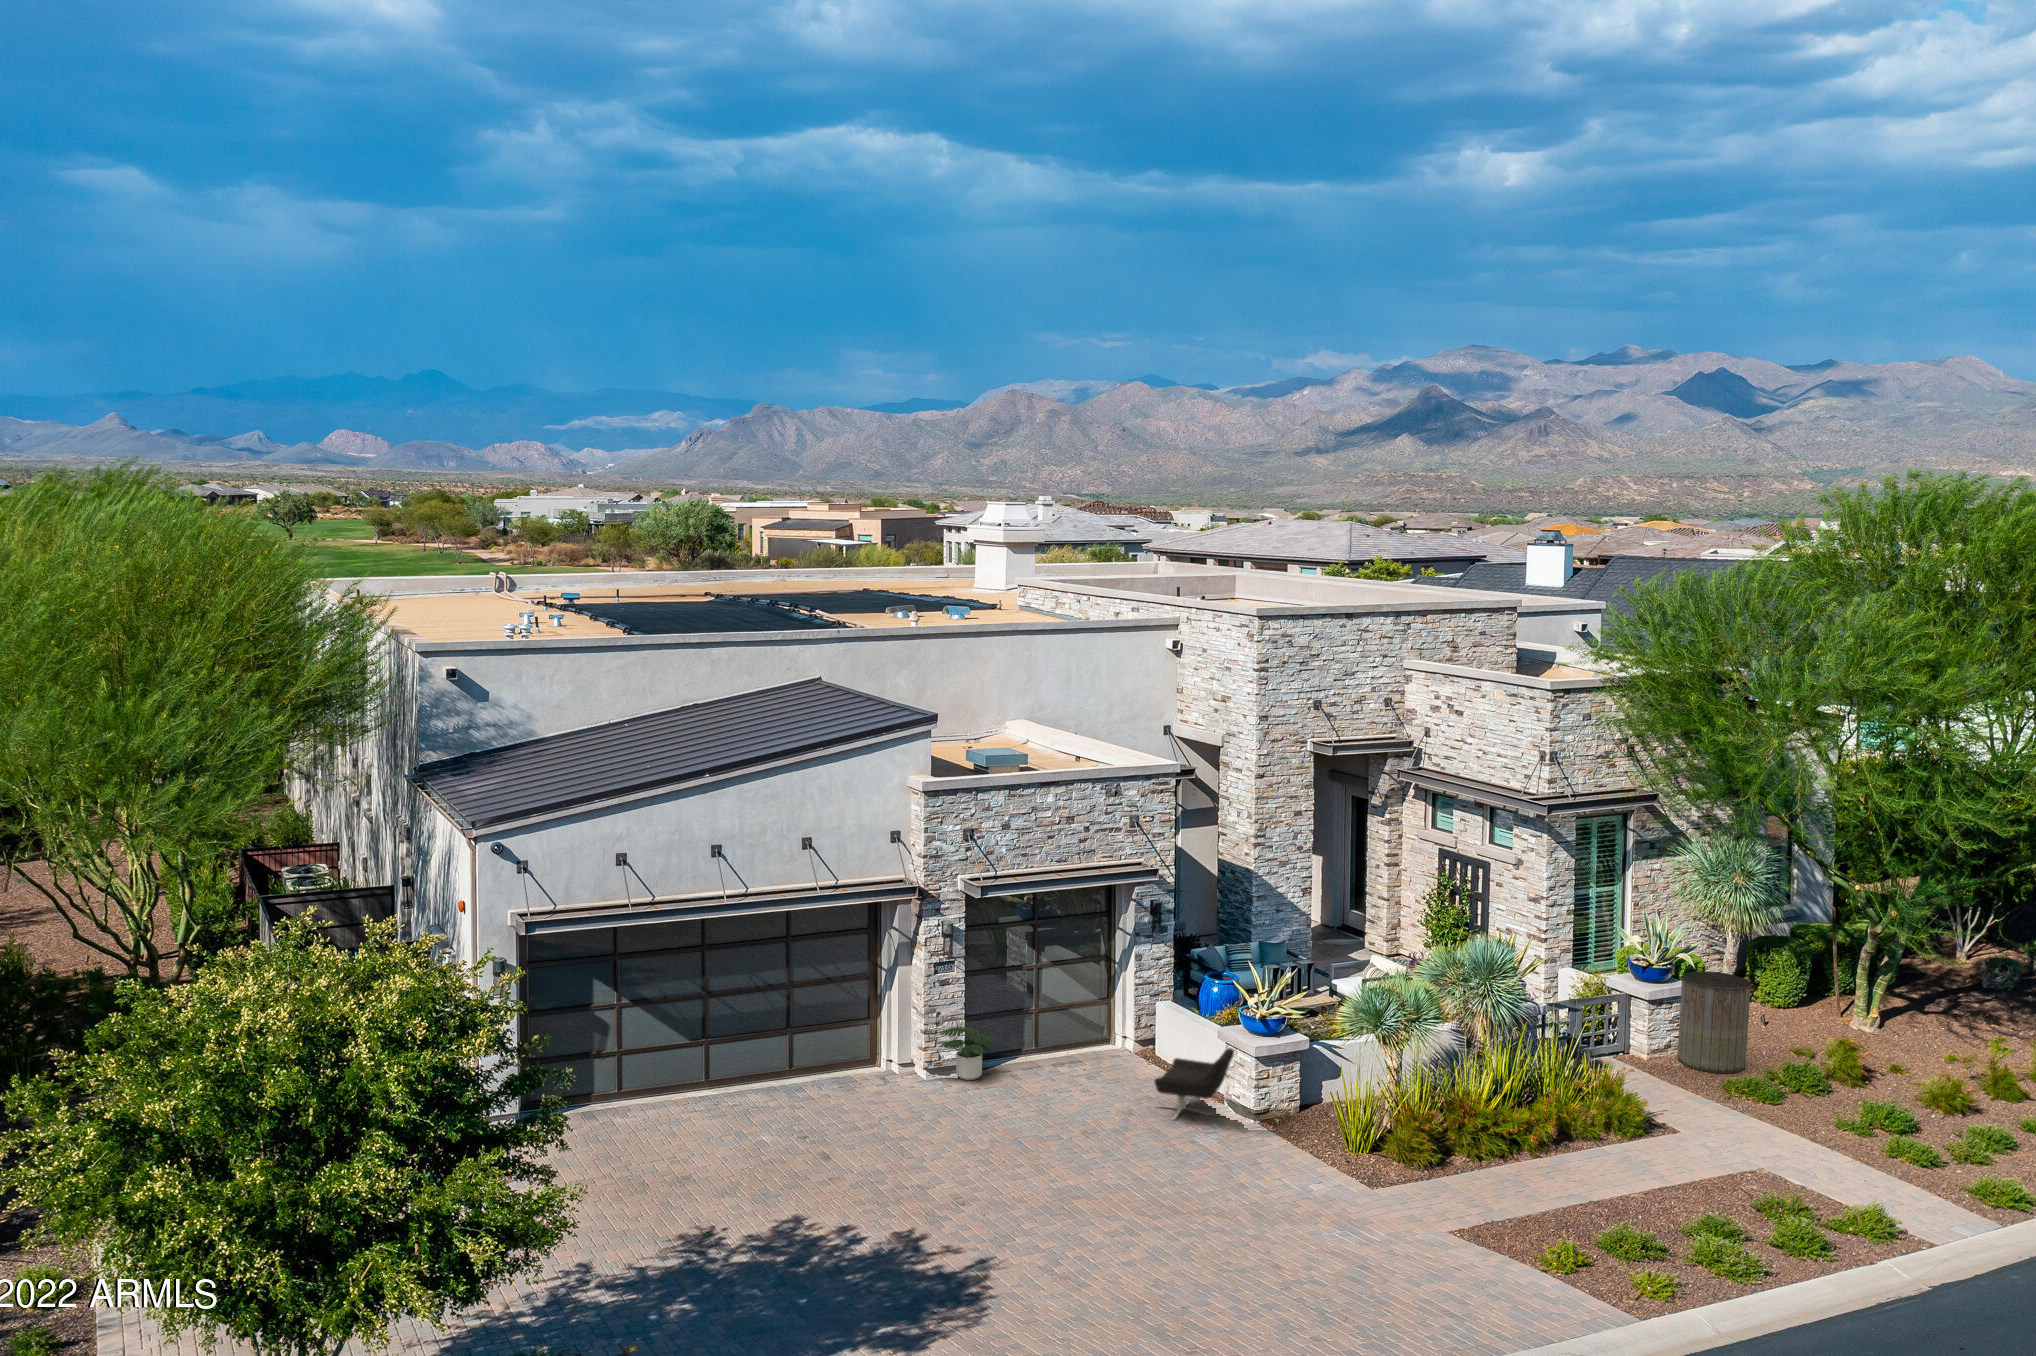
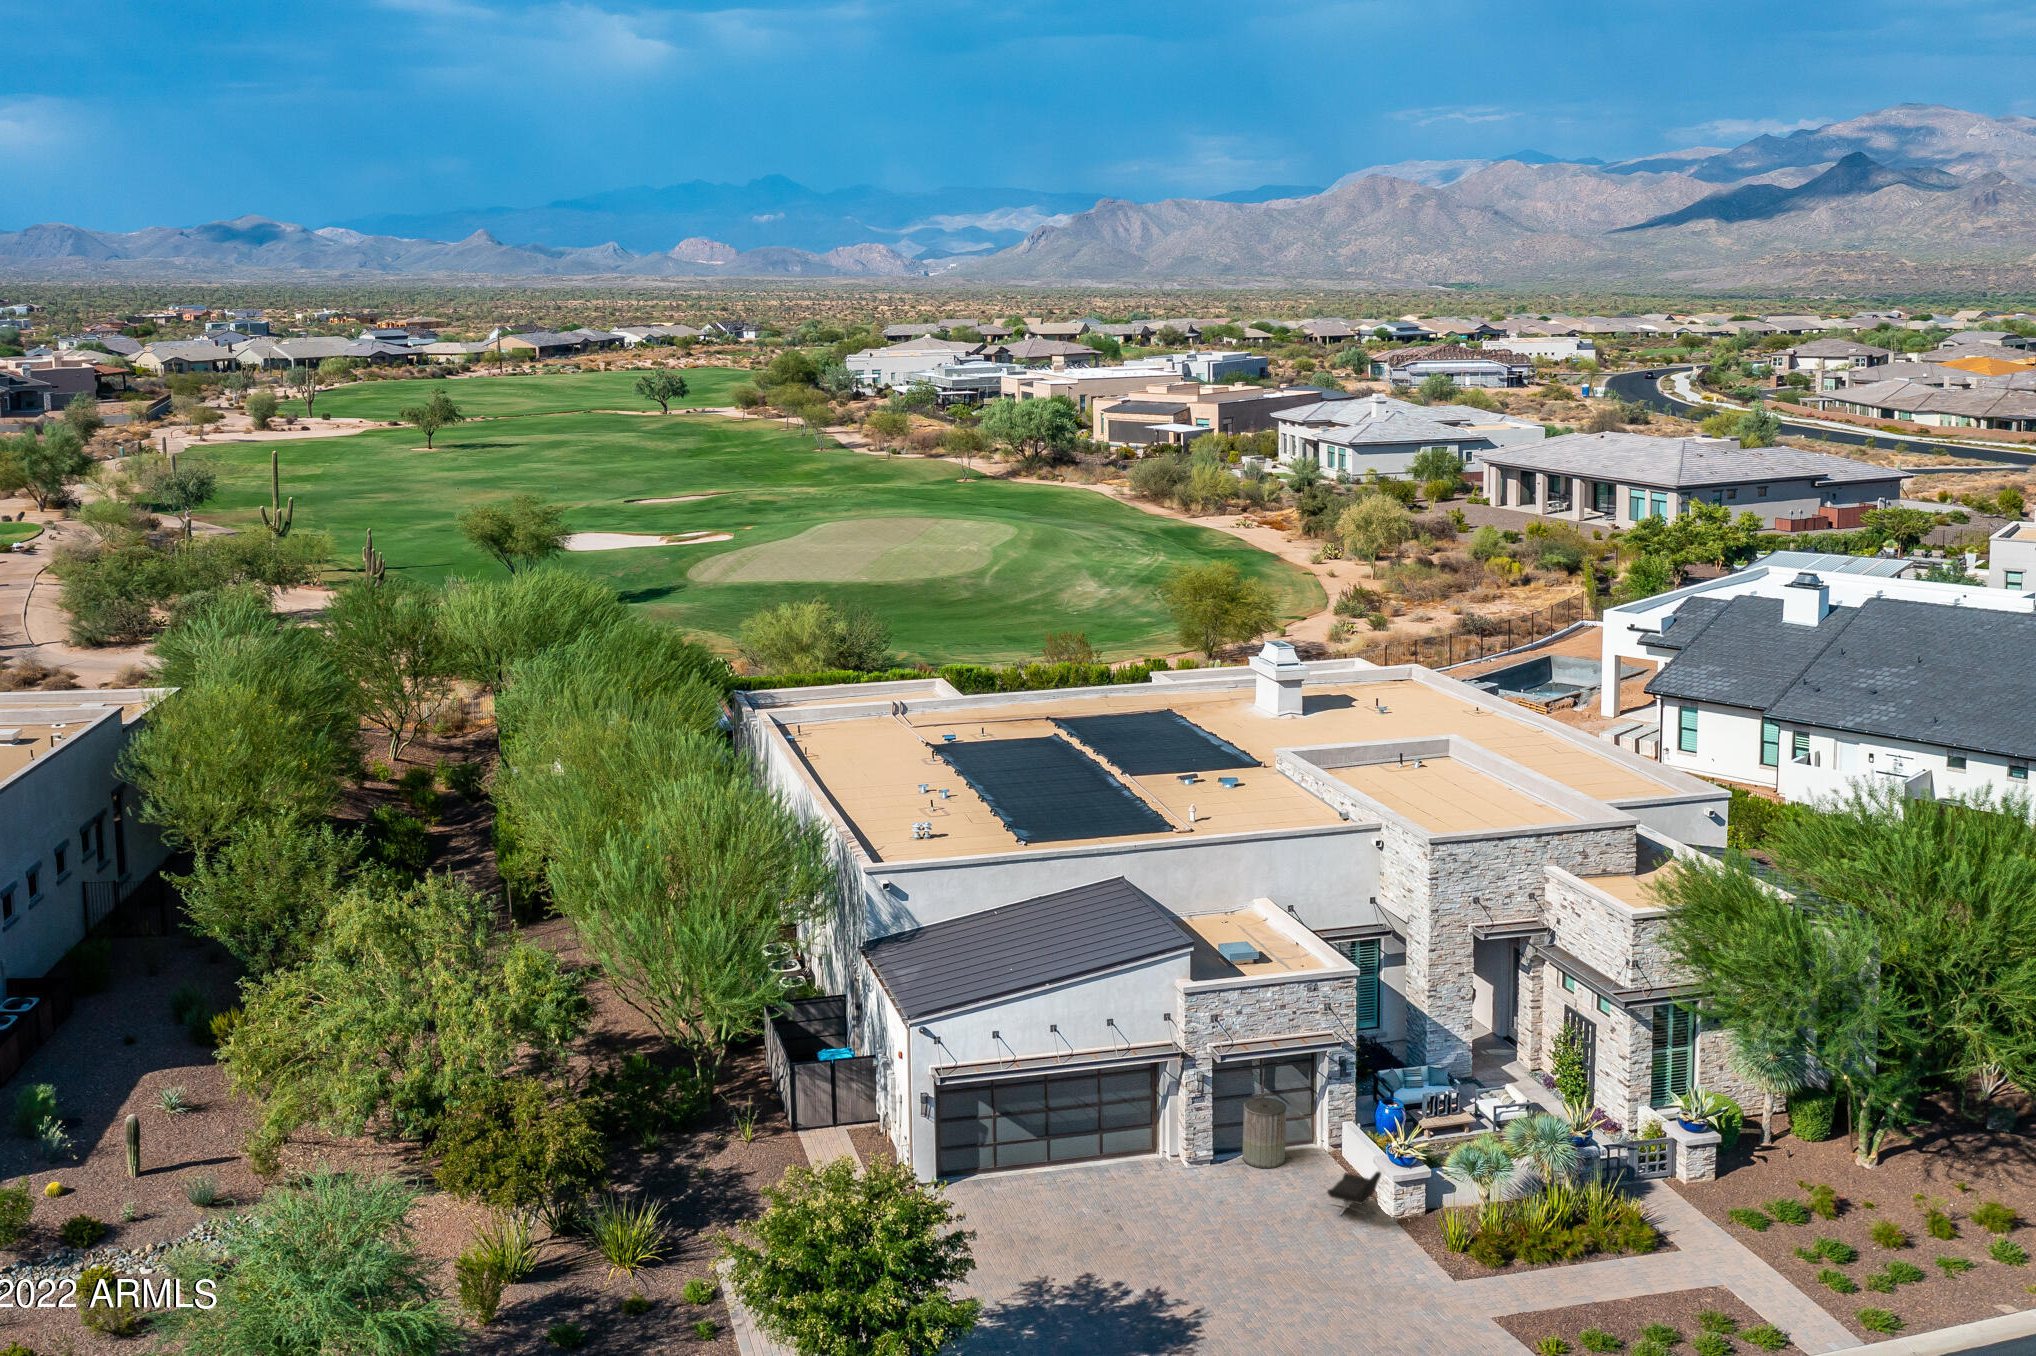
trash can: present [1677,971,1751,1073] -> present [1242,1097,1286,1169]
potted plant: present [940,1027,998,1080] -> none [1195,1138,1233,1174]

